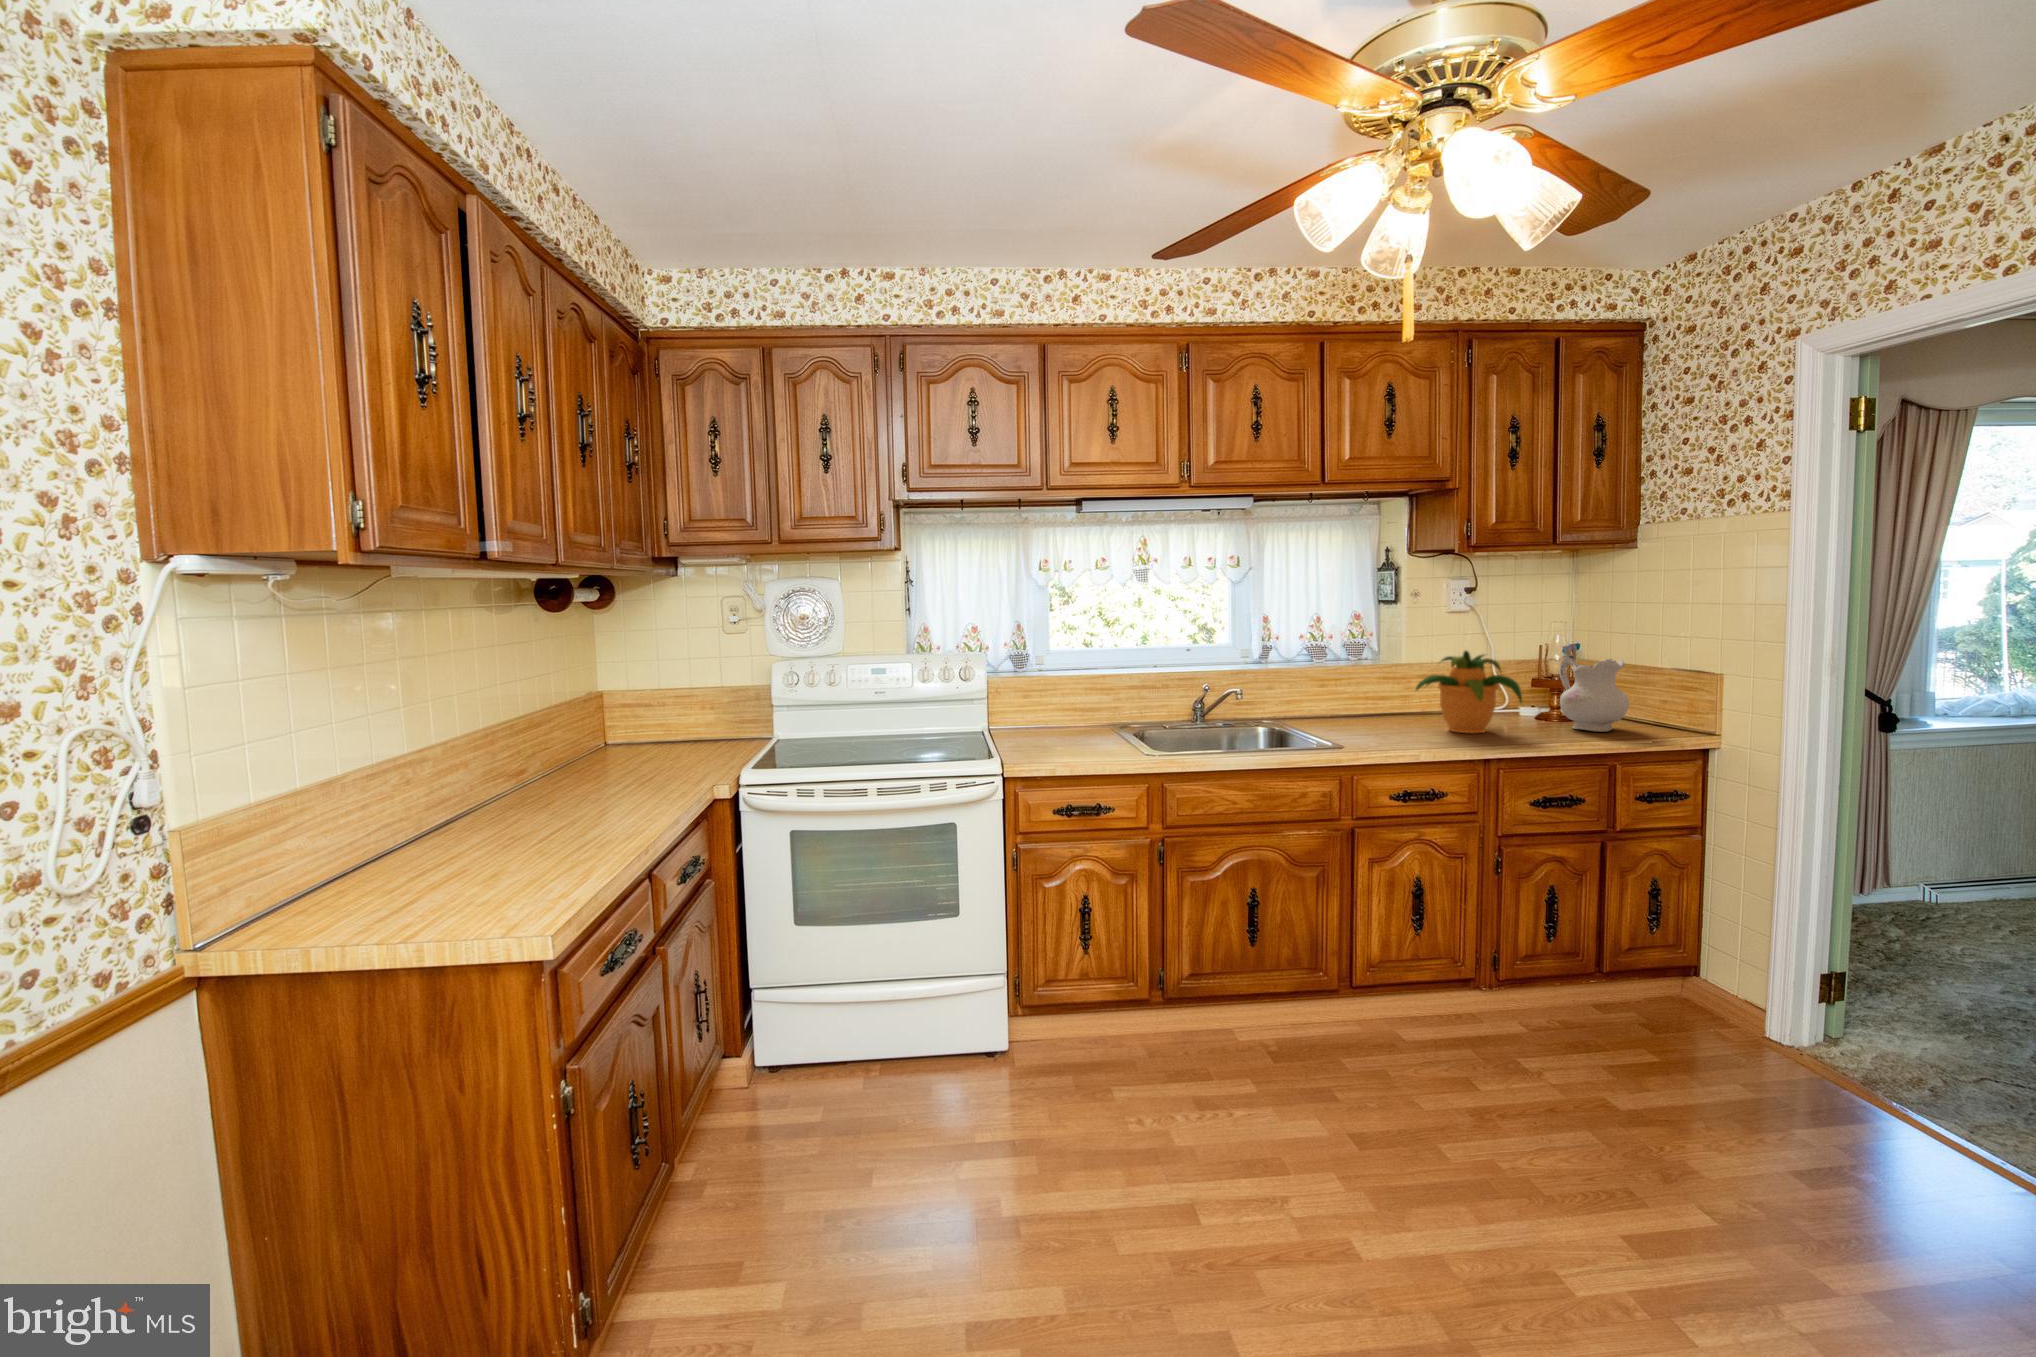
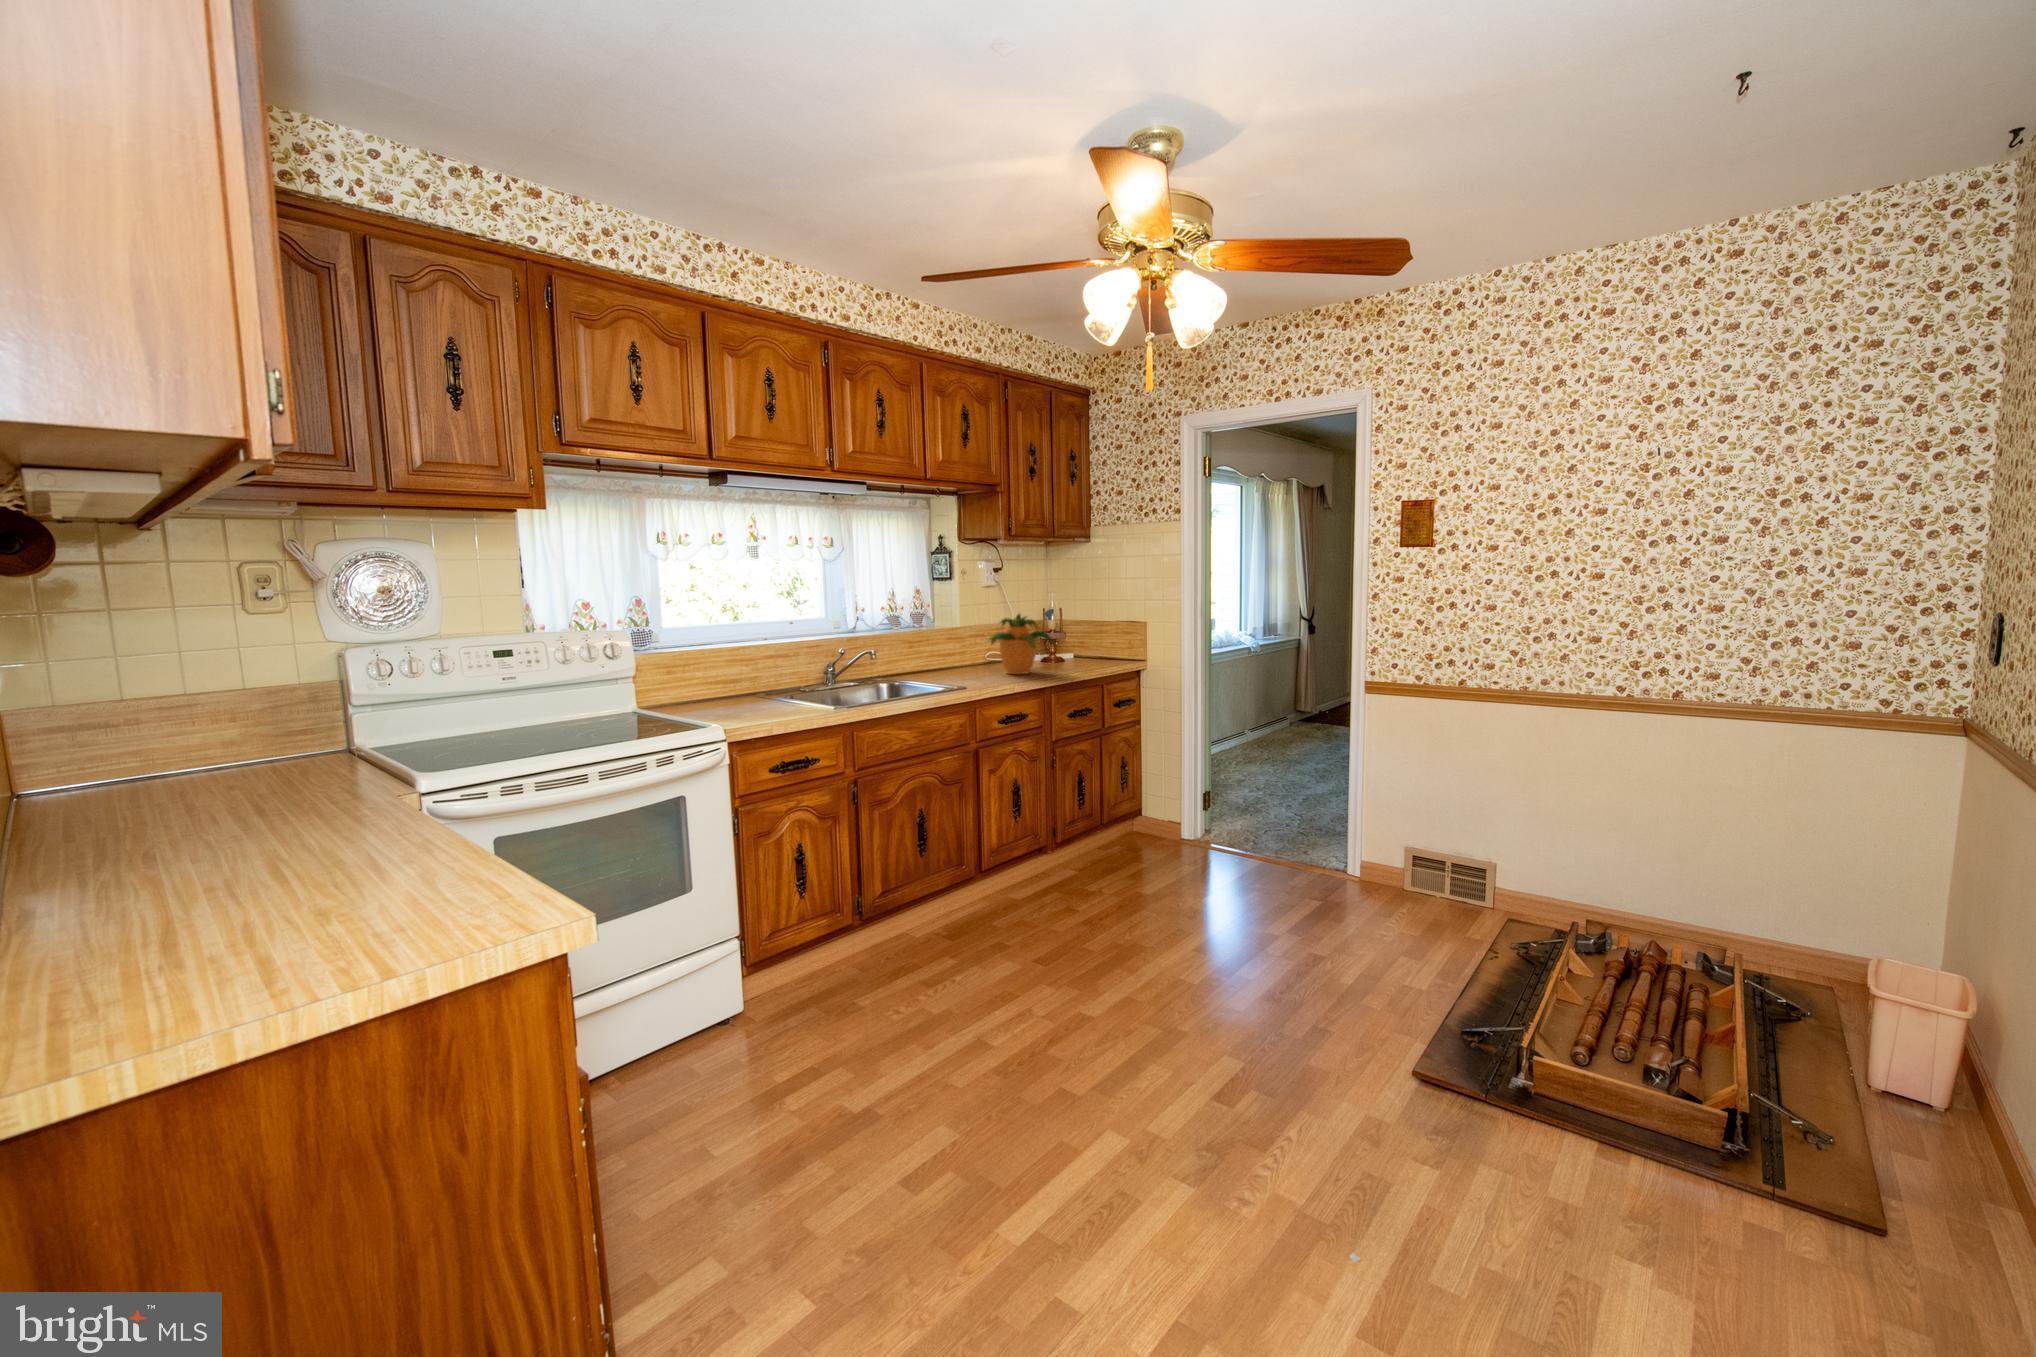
ceramic pitcher: present [1560,654,1629,732] -> none [1059,616,1102,667]

